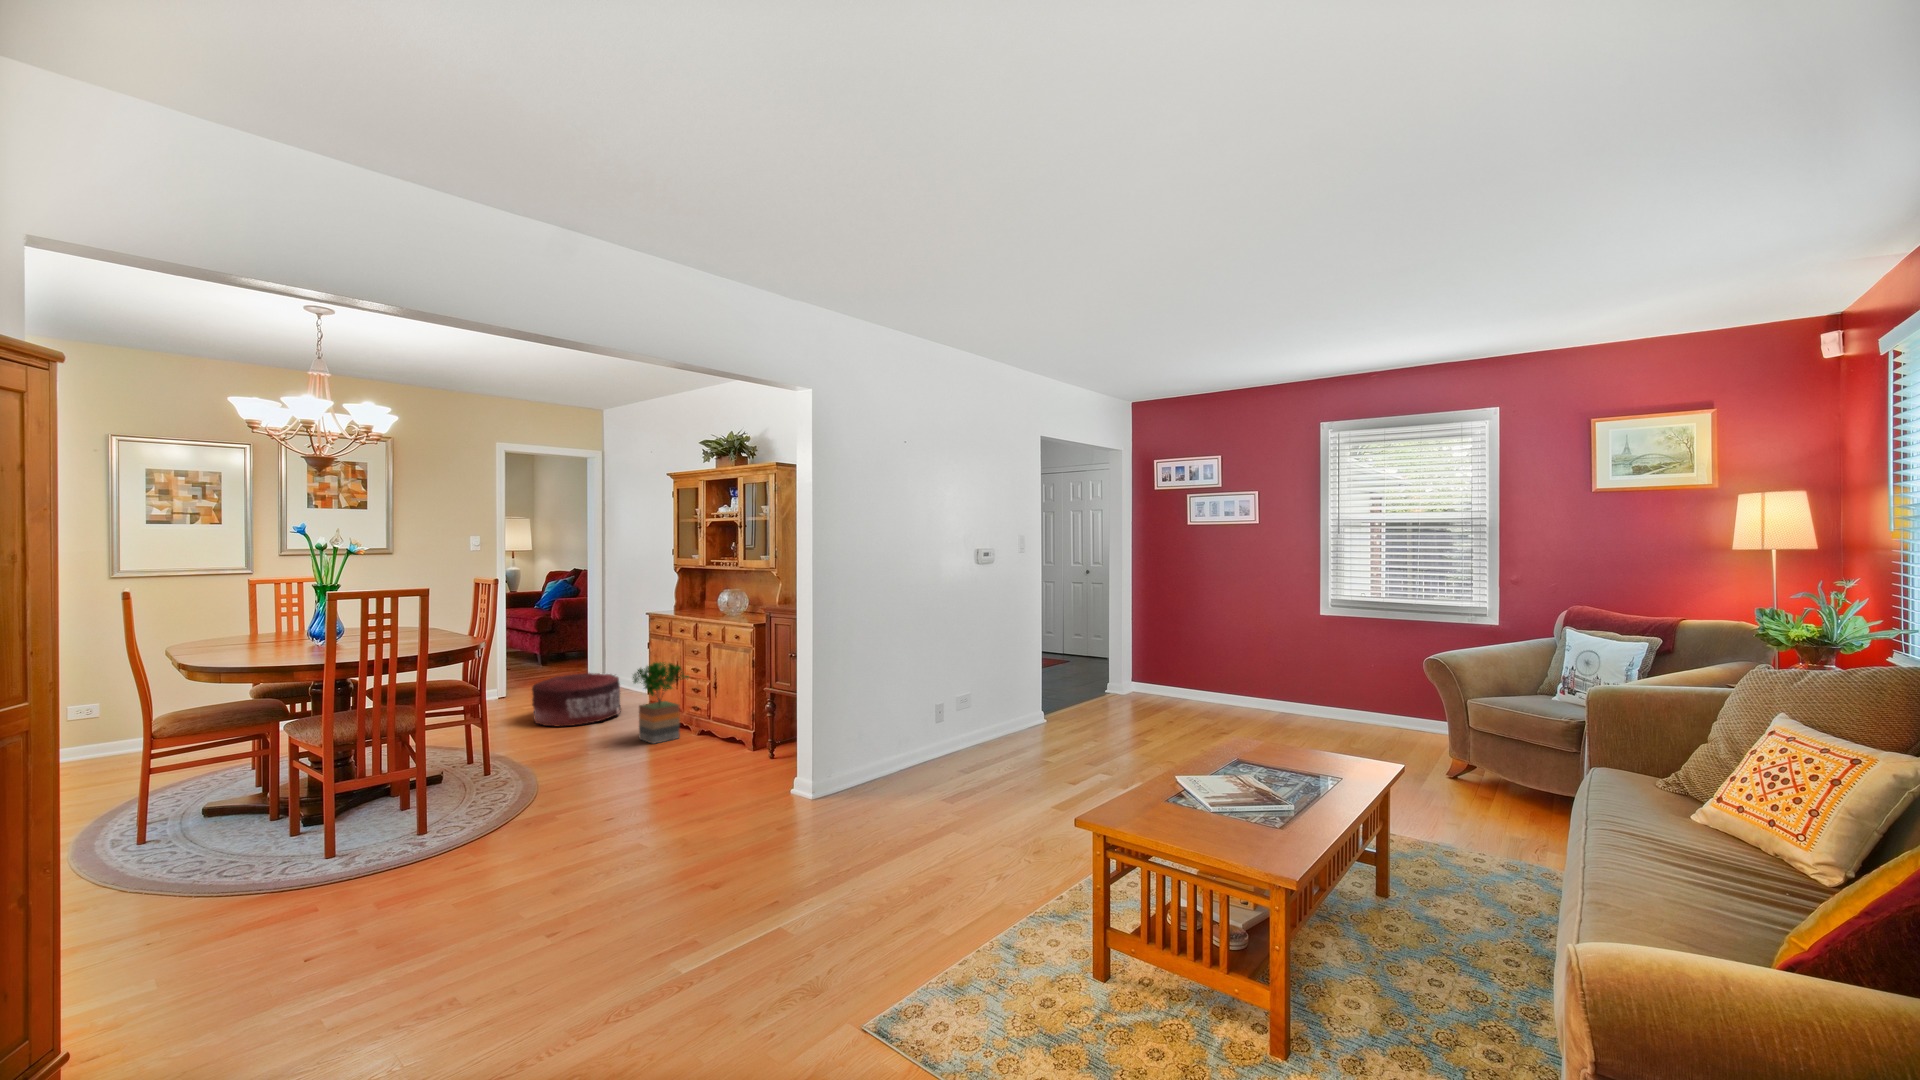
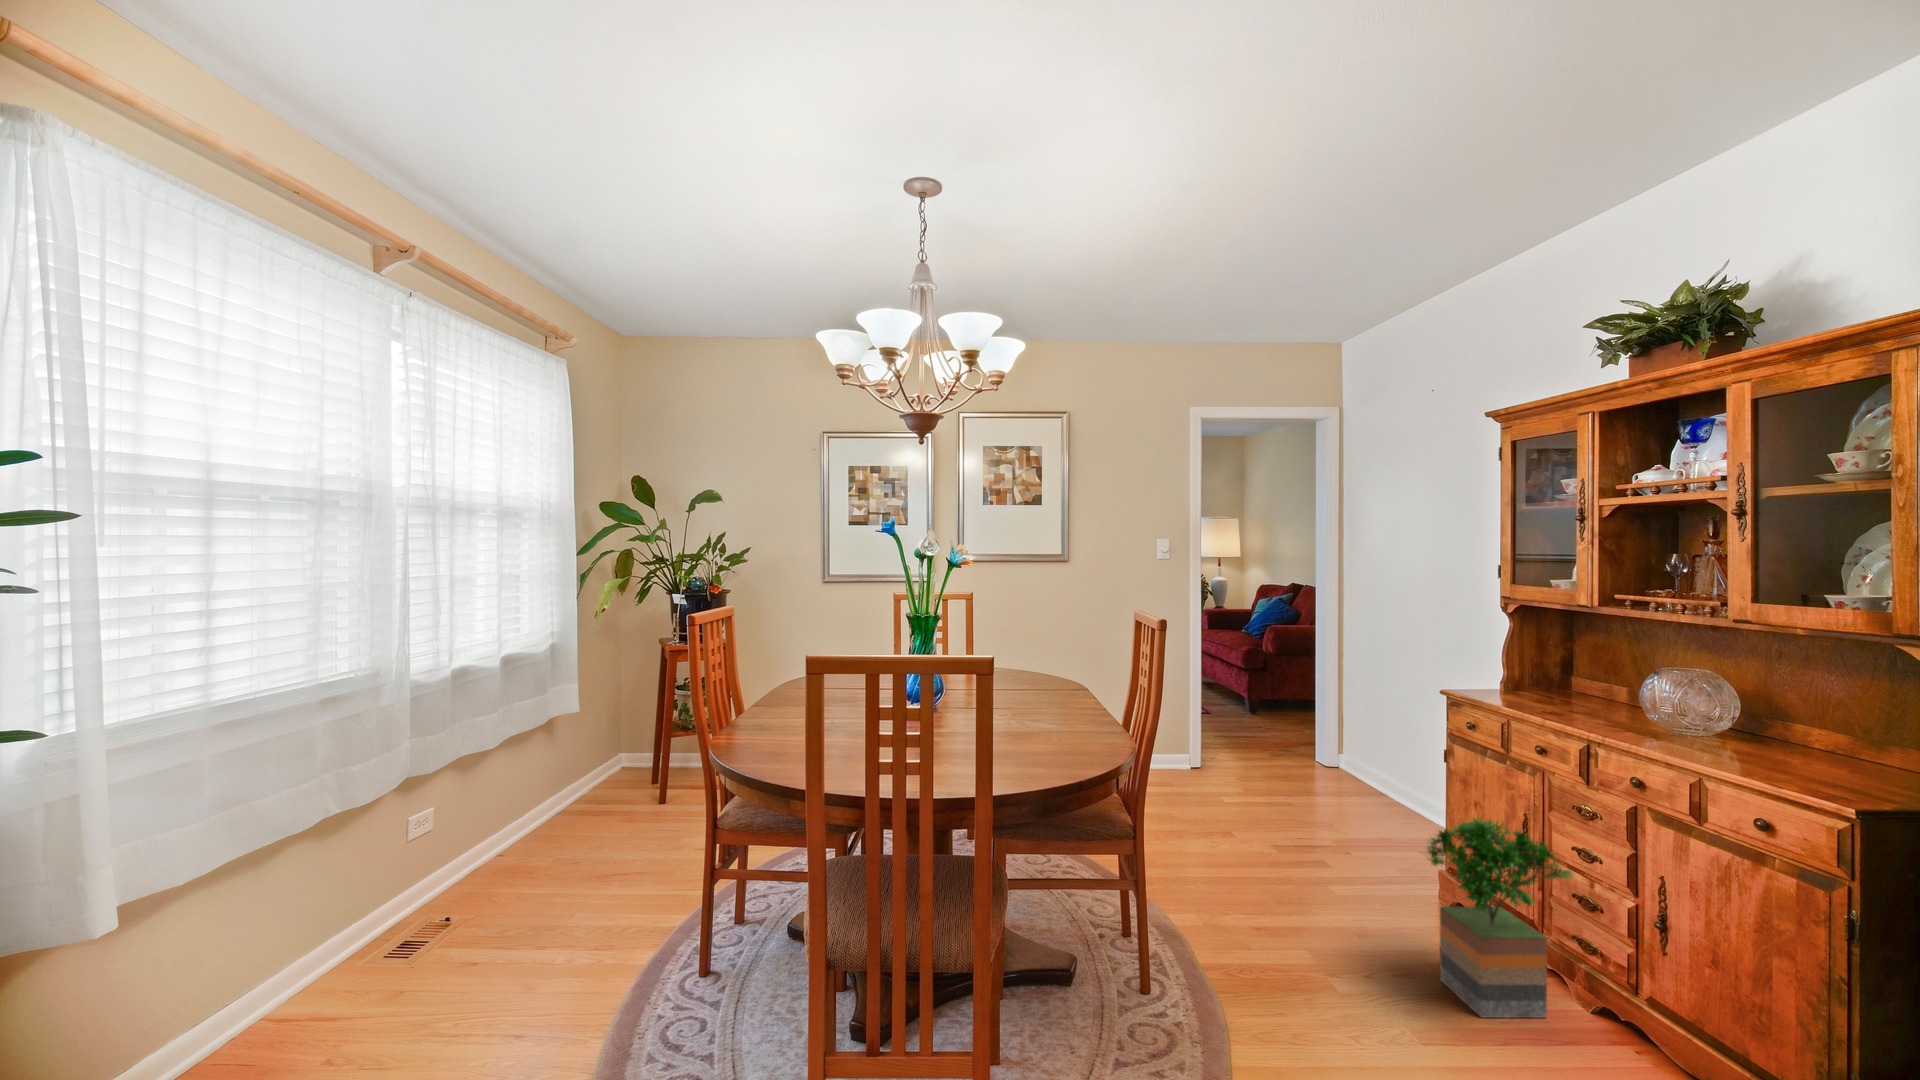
pouf: present [532,673,621,727] -> none [1231,770,1385,882]

